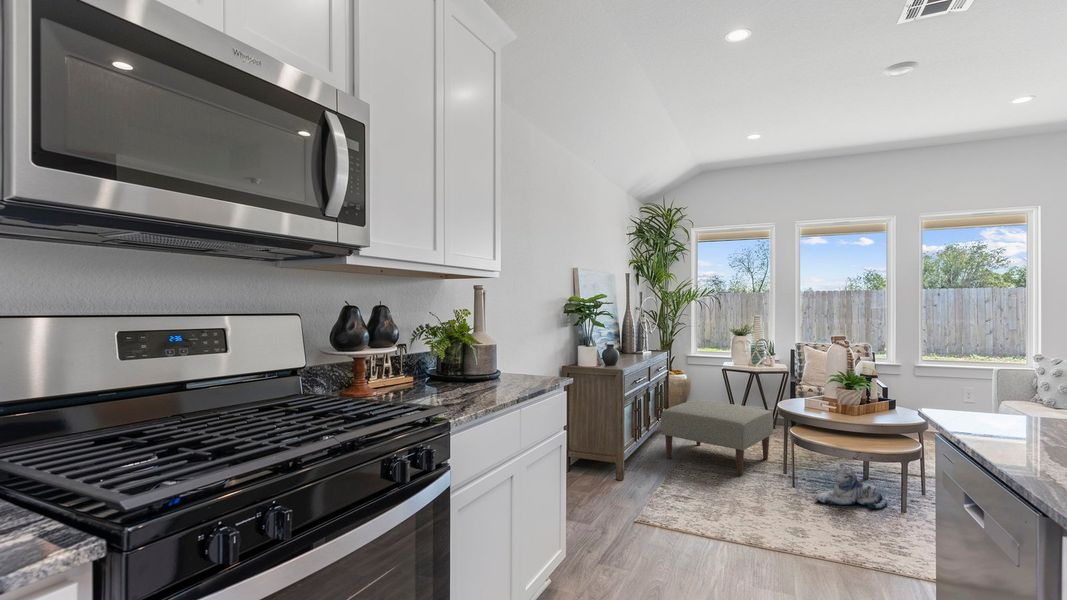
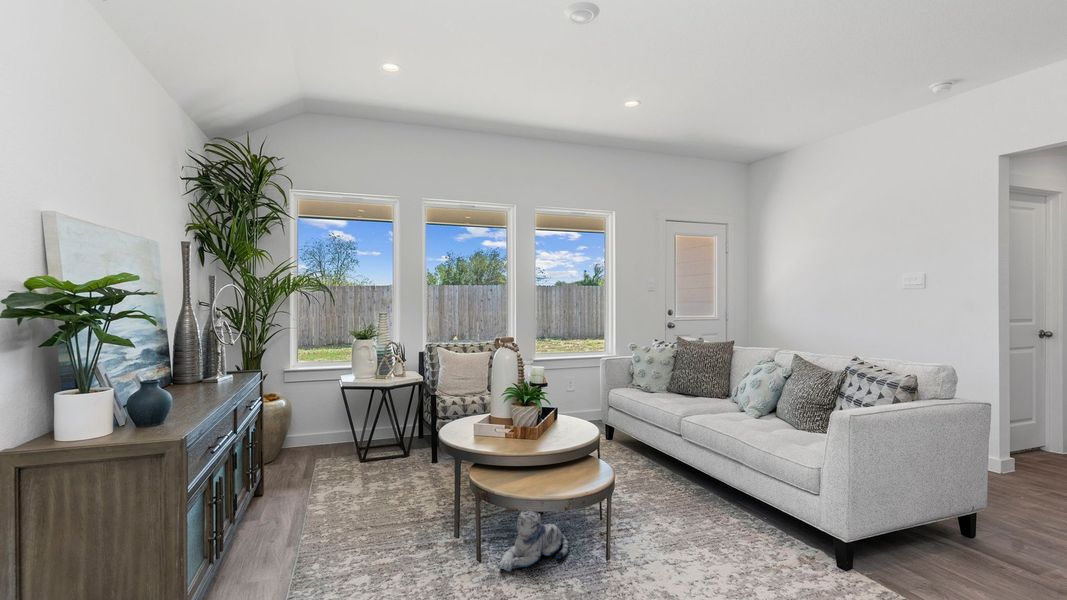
ottoman: present [661,401,773,476] -> none [256,442,422,560]

